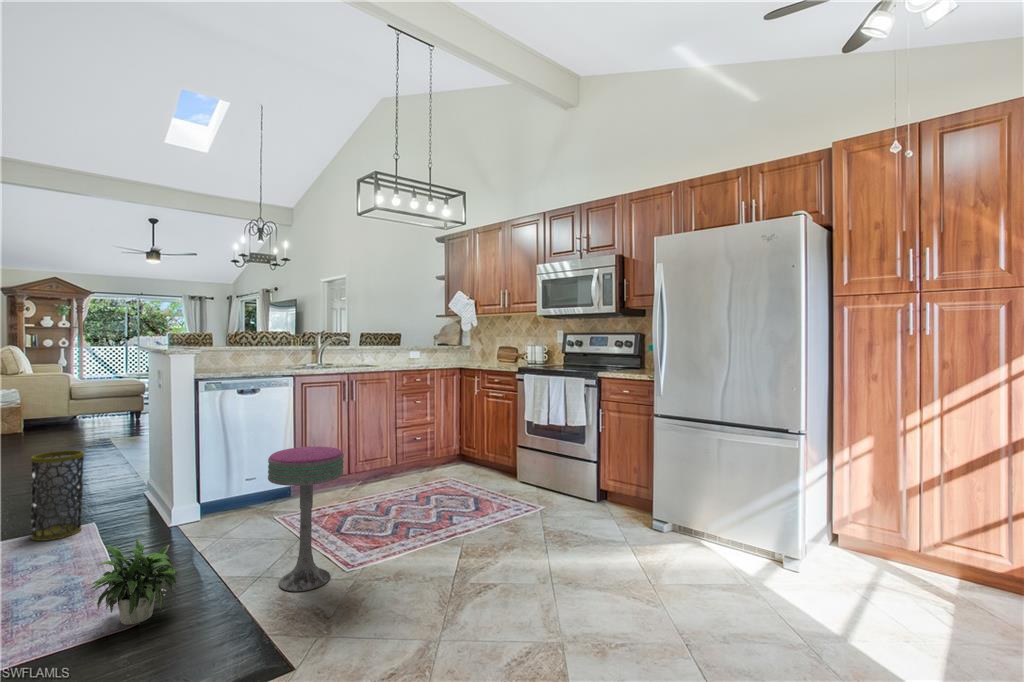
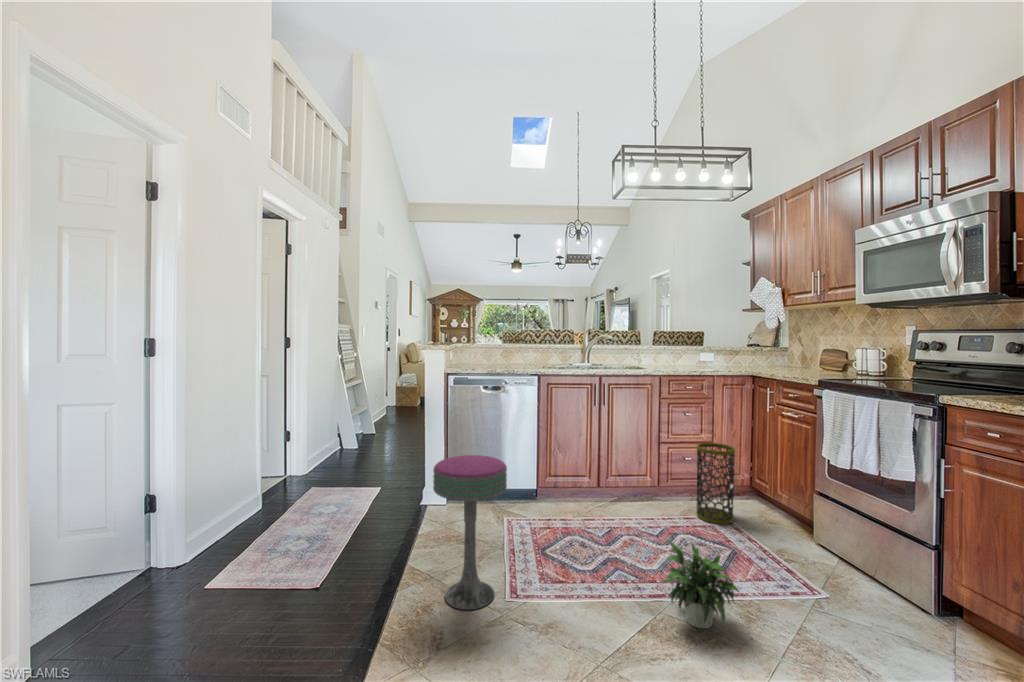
trash can: present [31,450,84,541] -> present [696,443,735,524]
potted plant: present [90,540,178,625] -> present [663,540,739,628]

